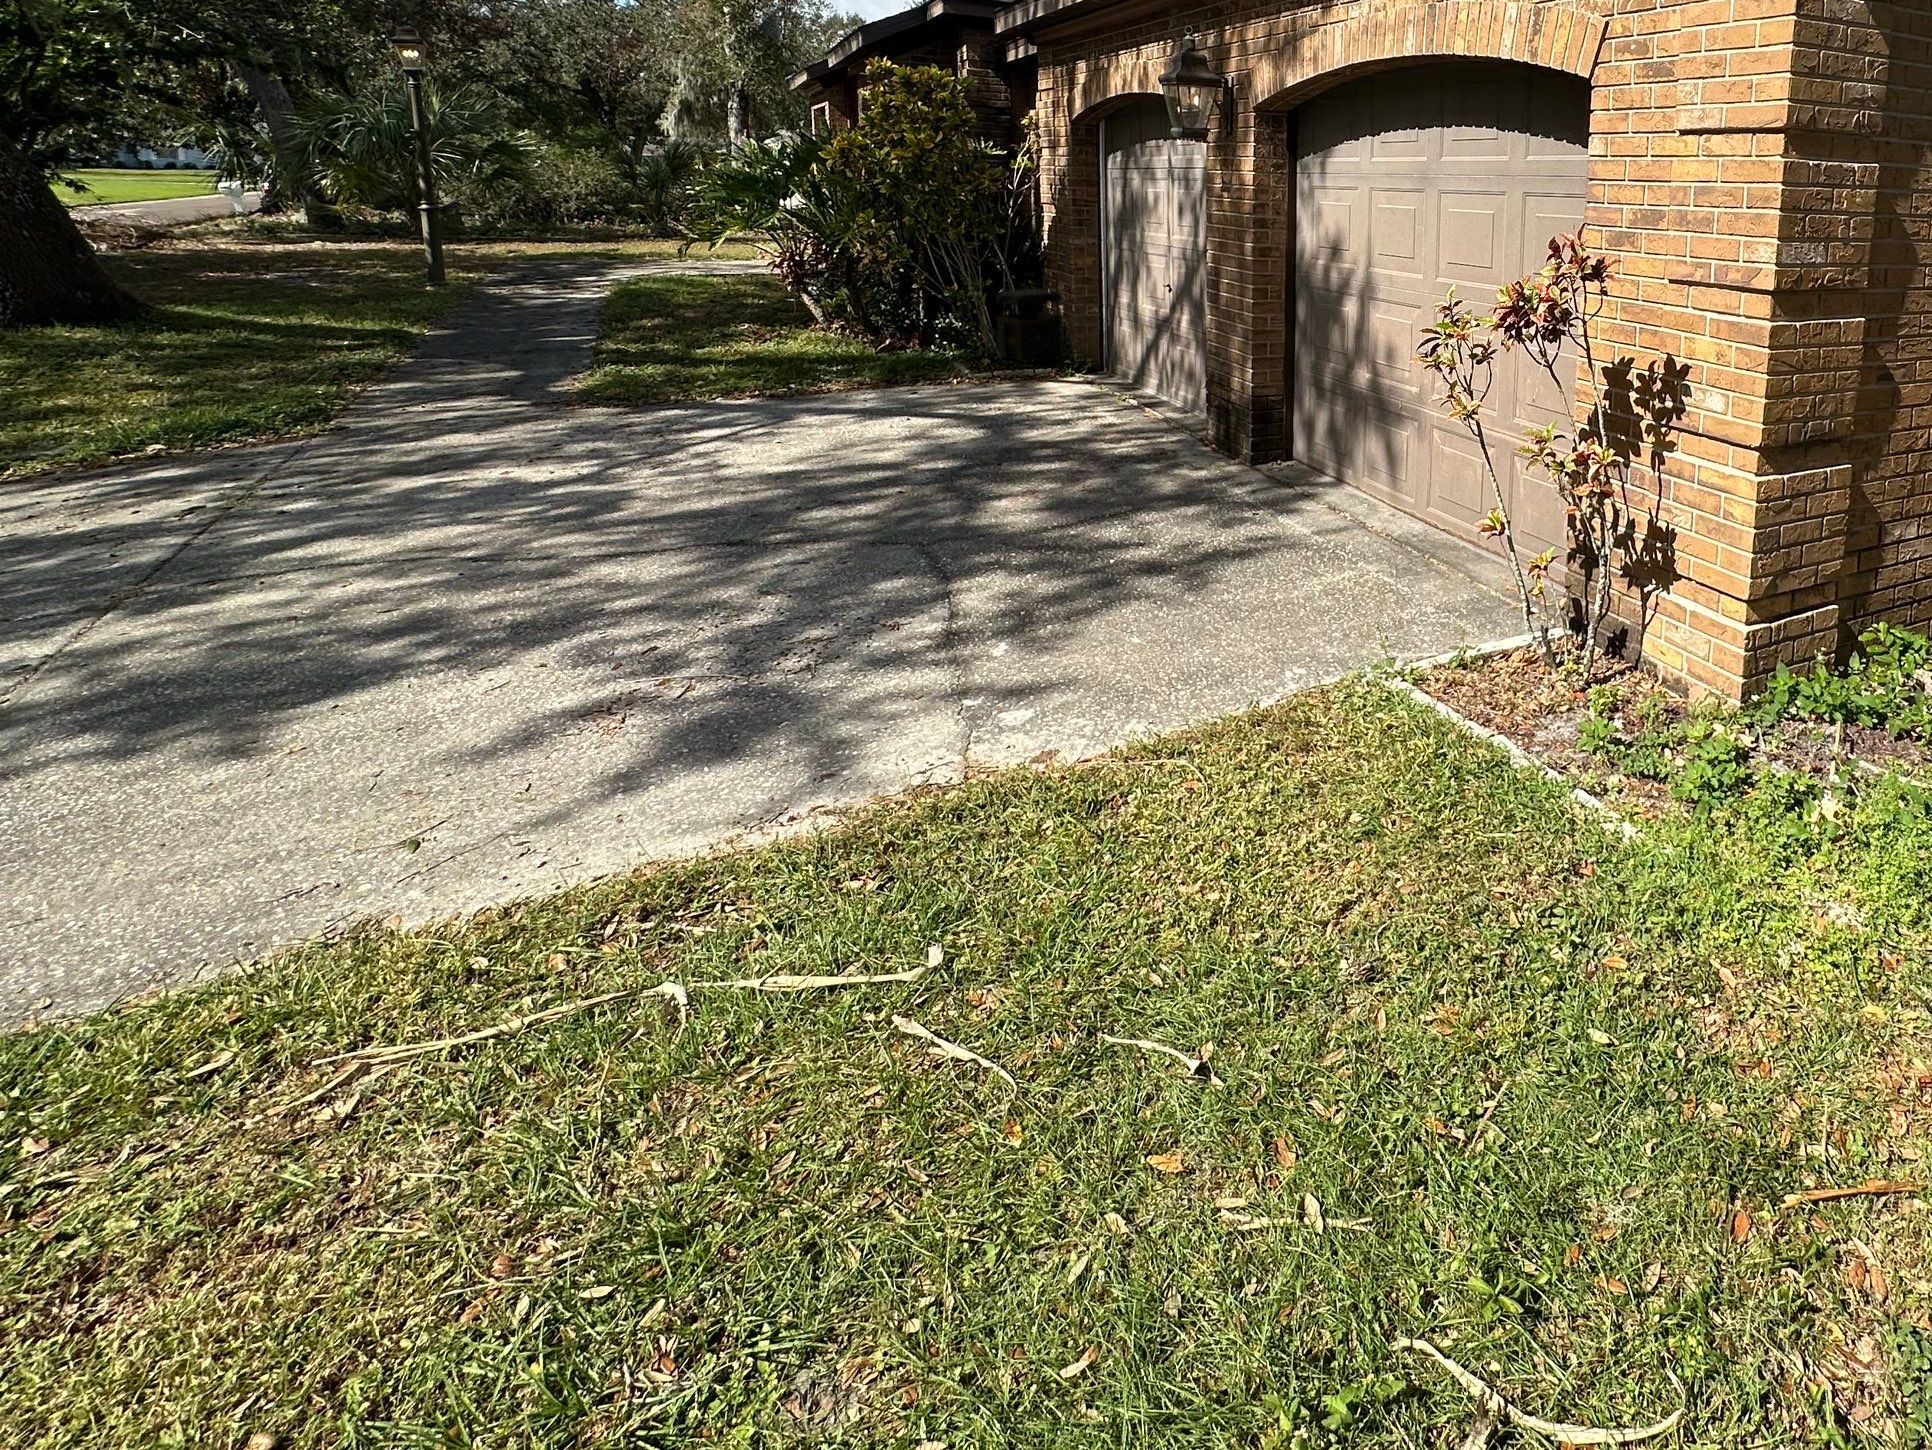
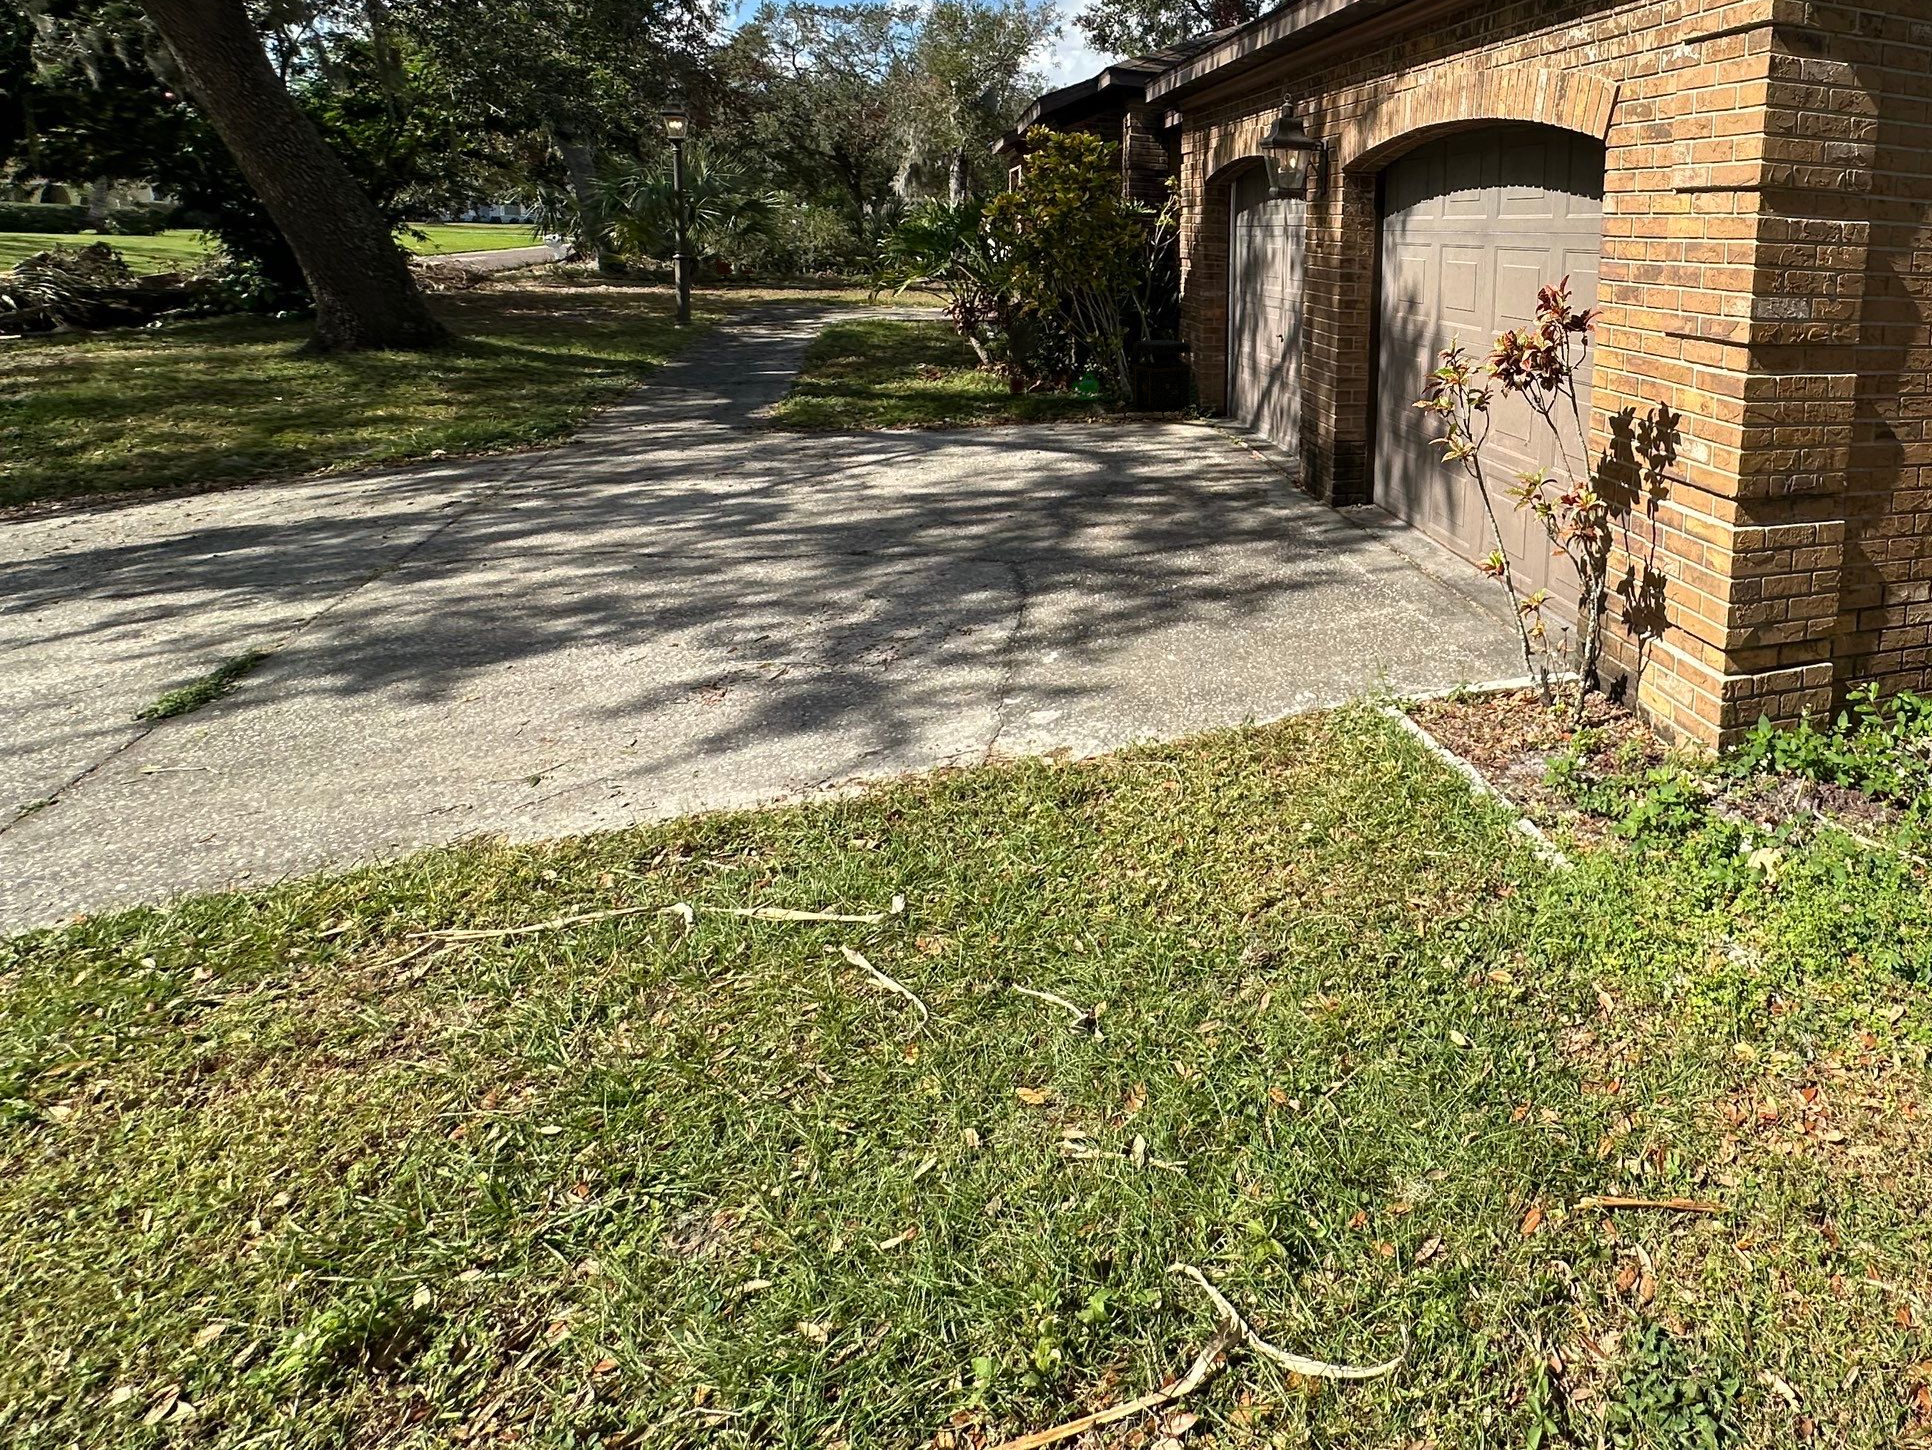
lounge chair: none [456,193,512,231] -> present [716,258,758,281]
potted tree: none [837,263,897,351] -> present [999,313,1044,394]
watering can: none [929,327,962,356] -> present [1073,374,1098,400]

